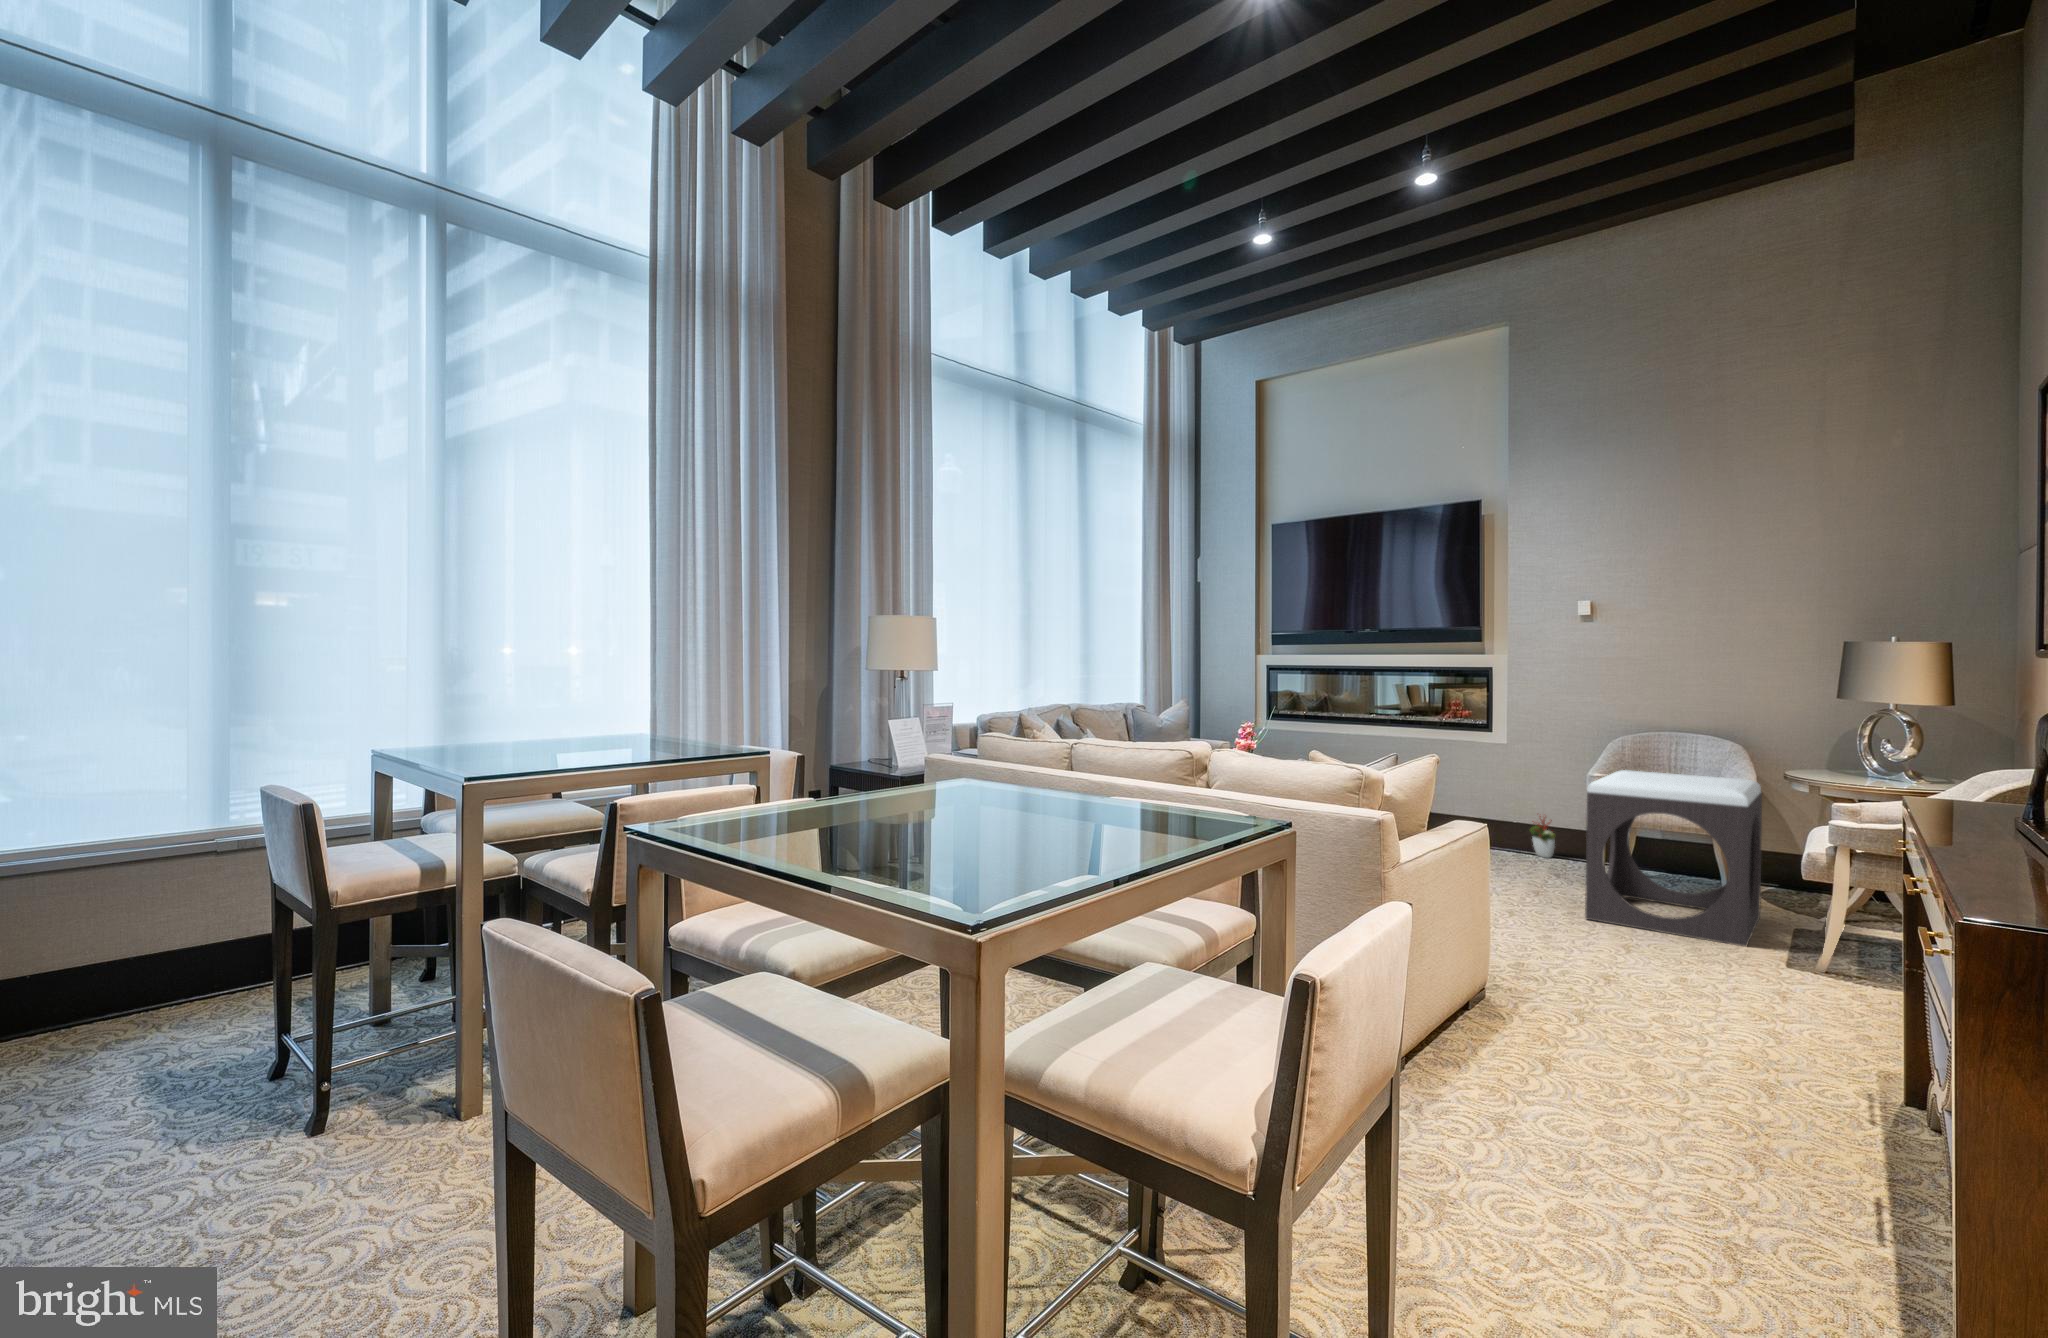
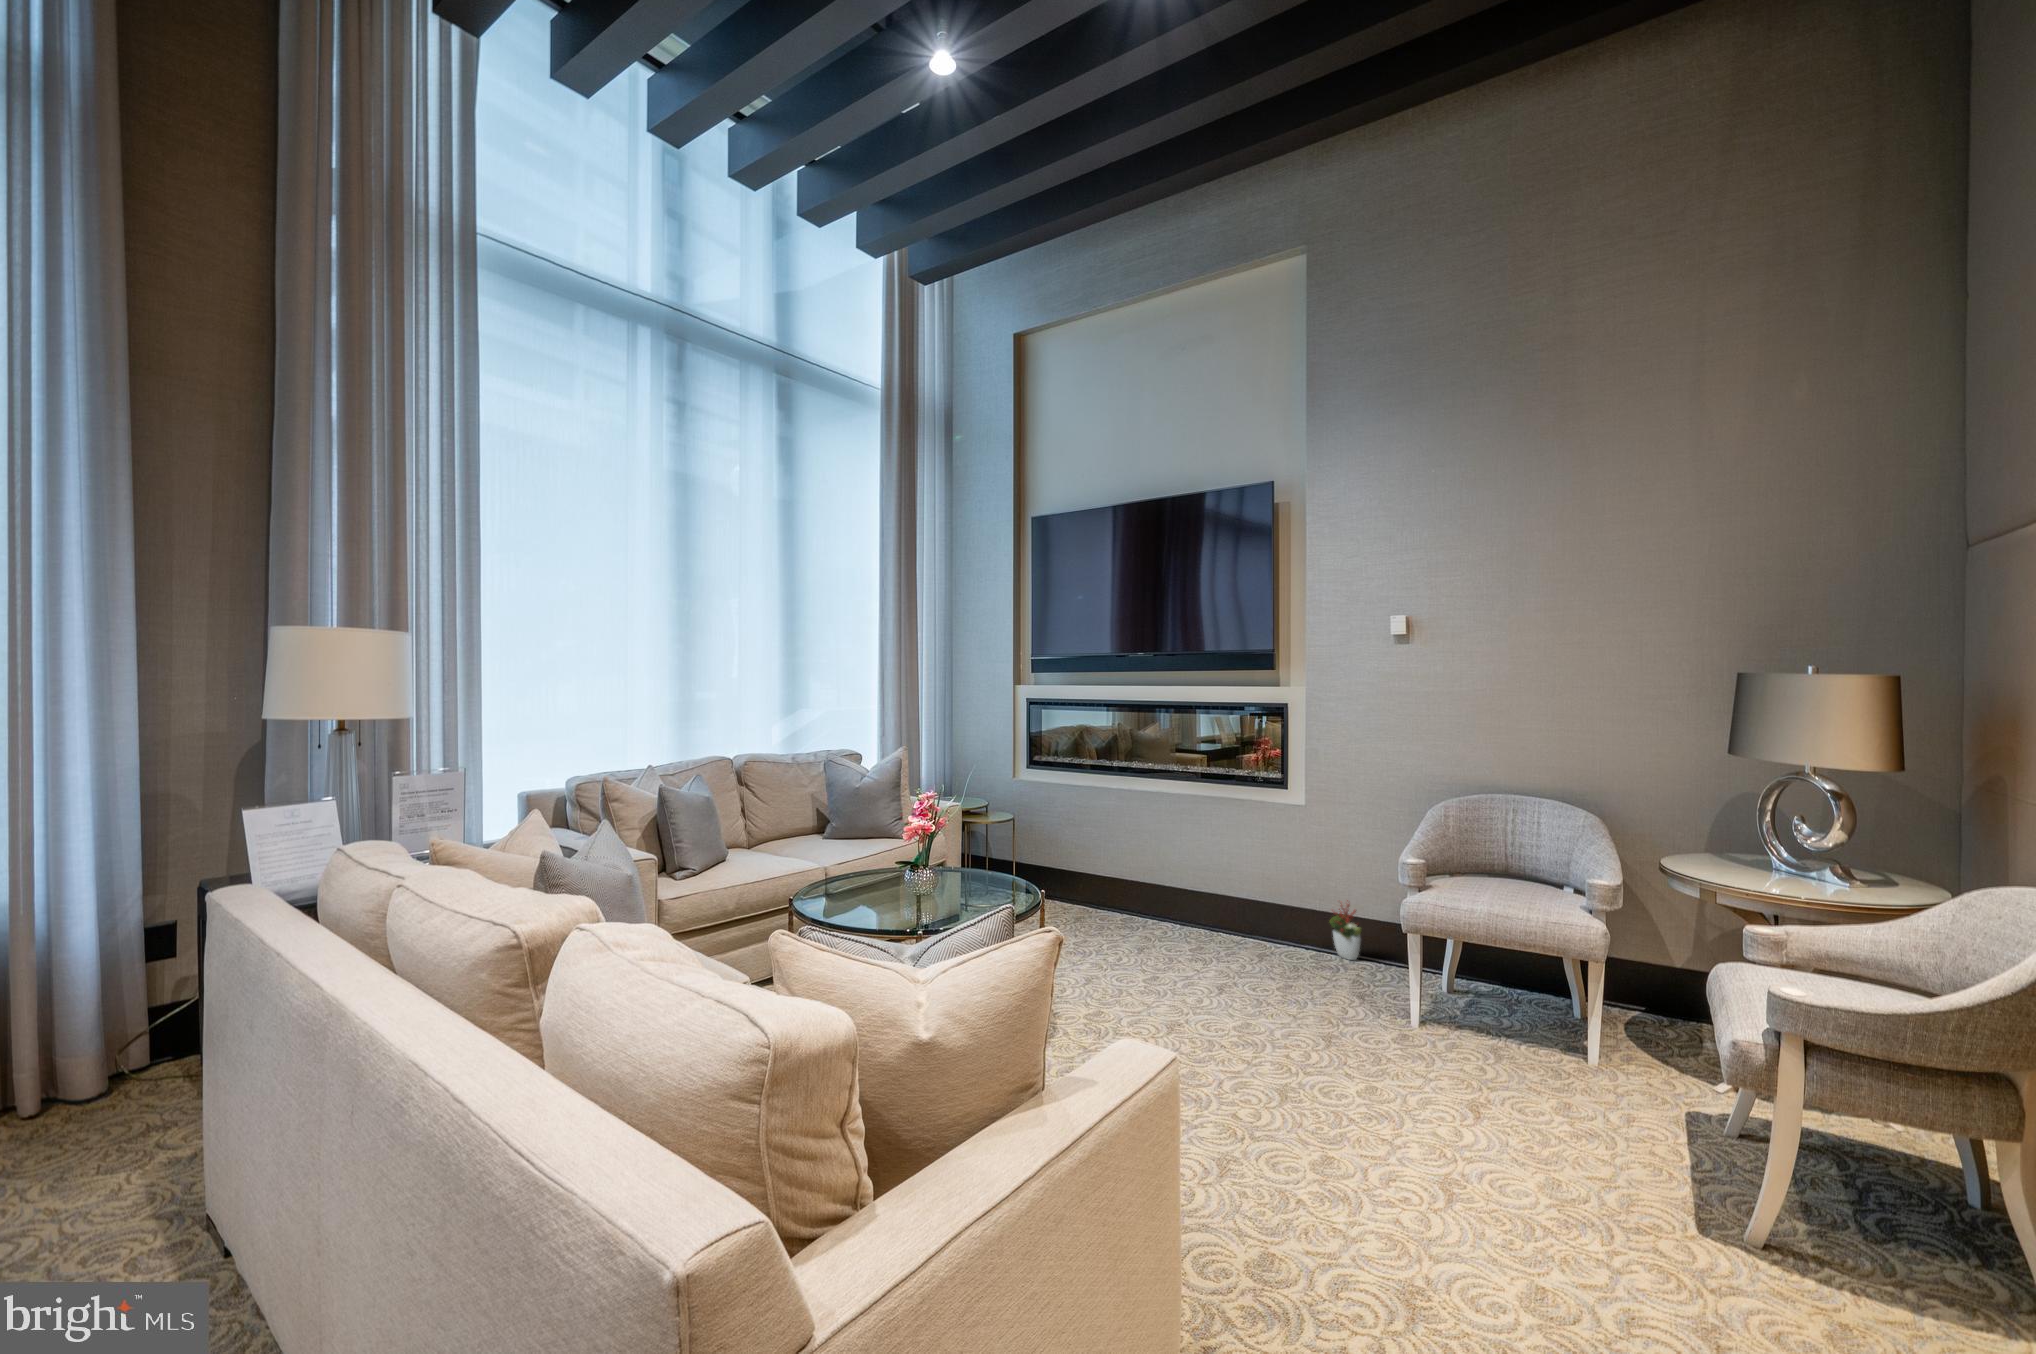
footstool: present [1585,770,1762,947] -> none [1382,861,1638,1181]

